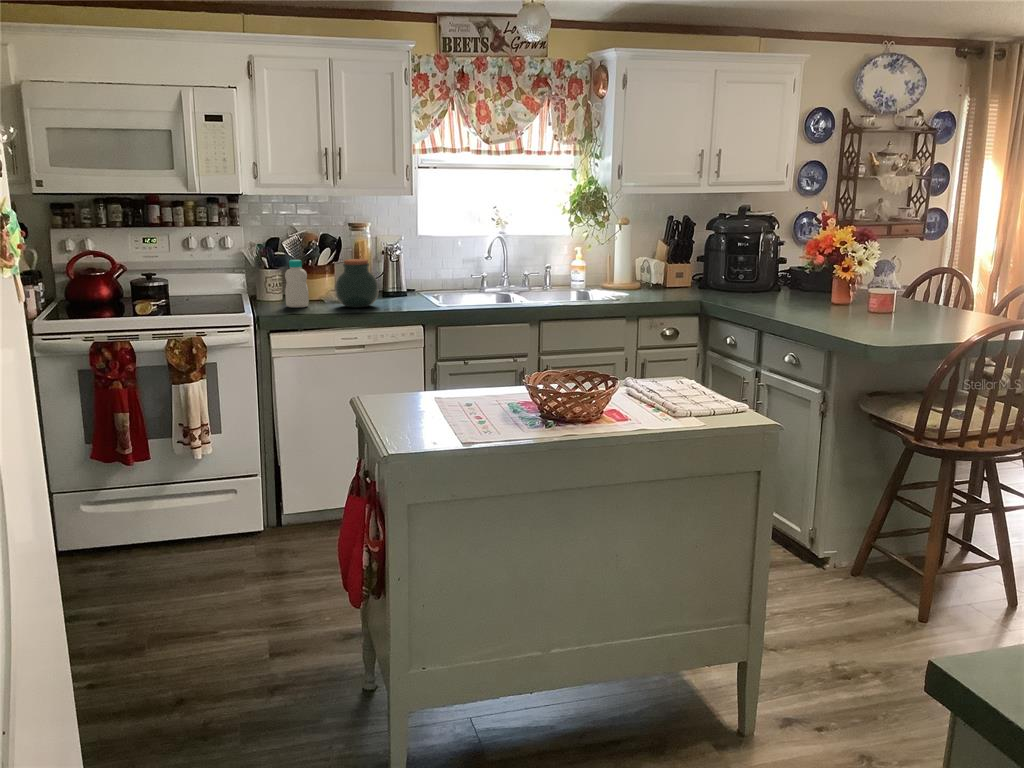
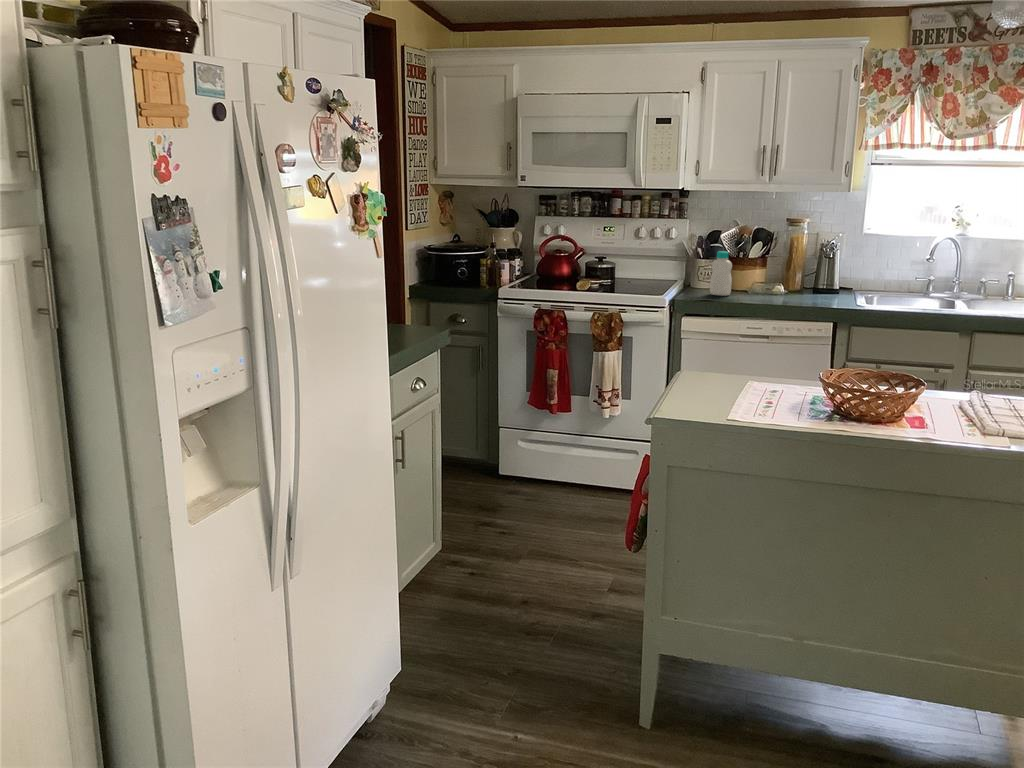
jar: present [335,259,378,308] -> none [755,254,798,300]

